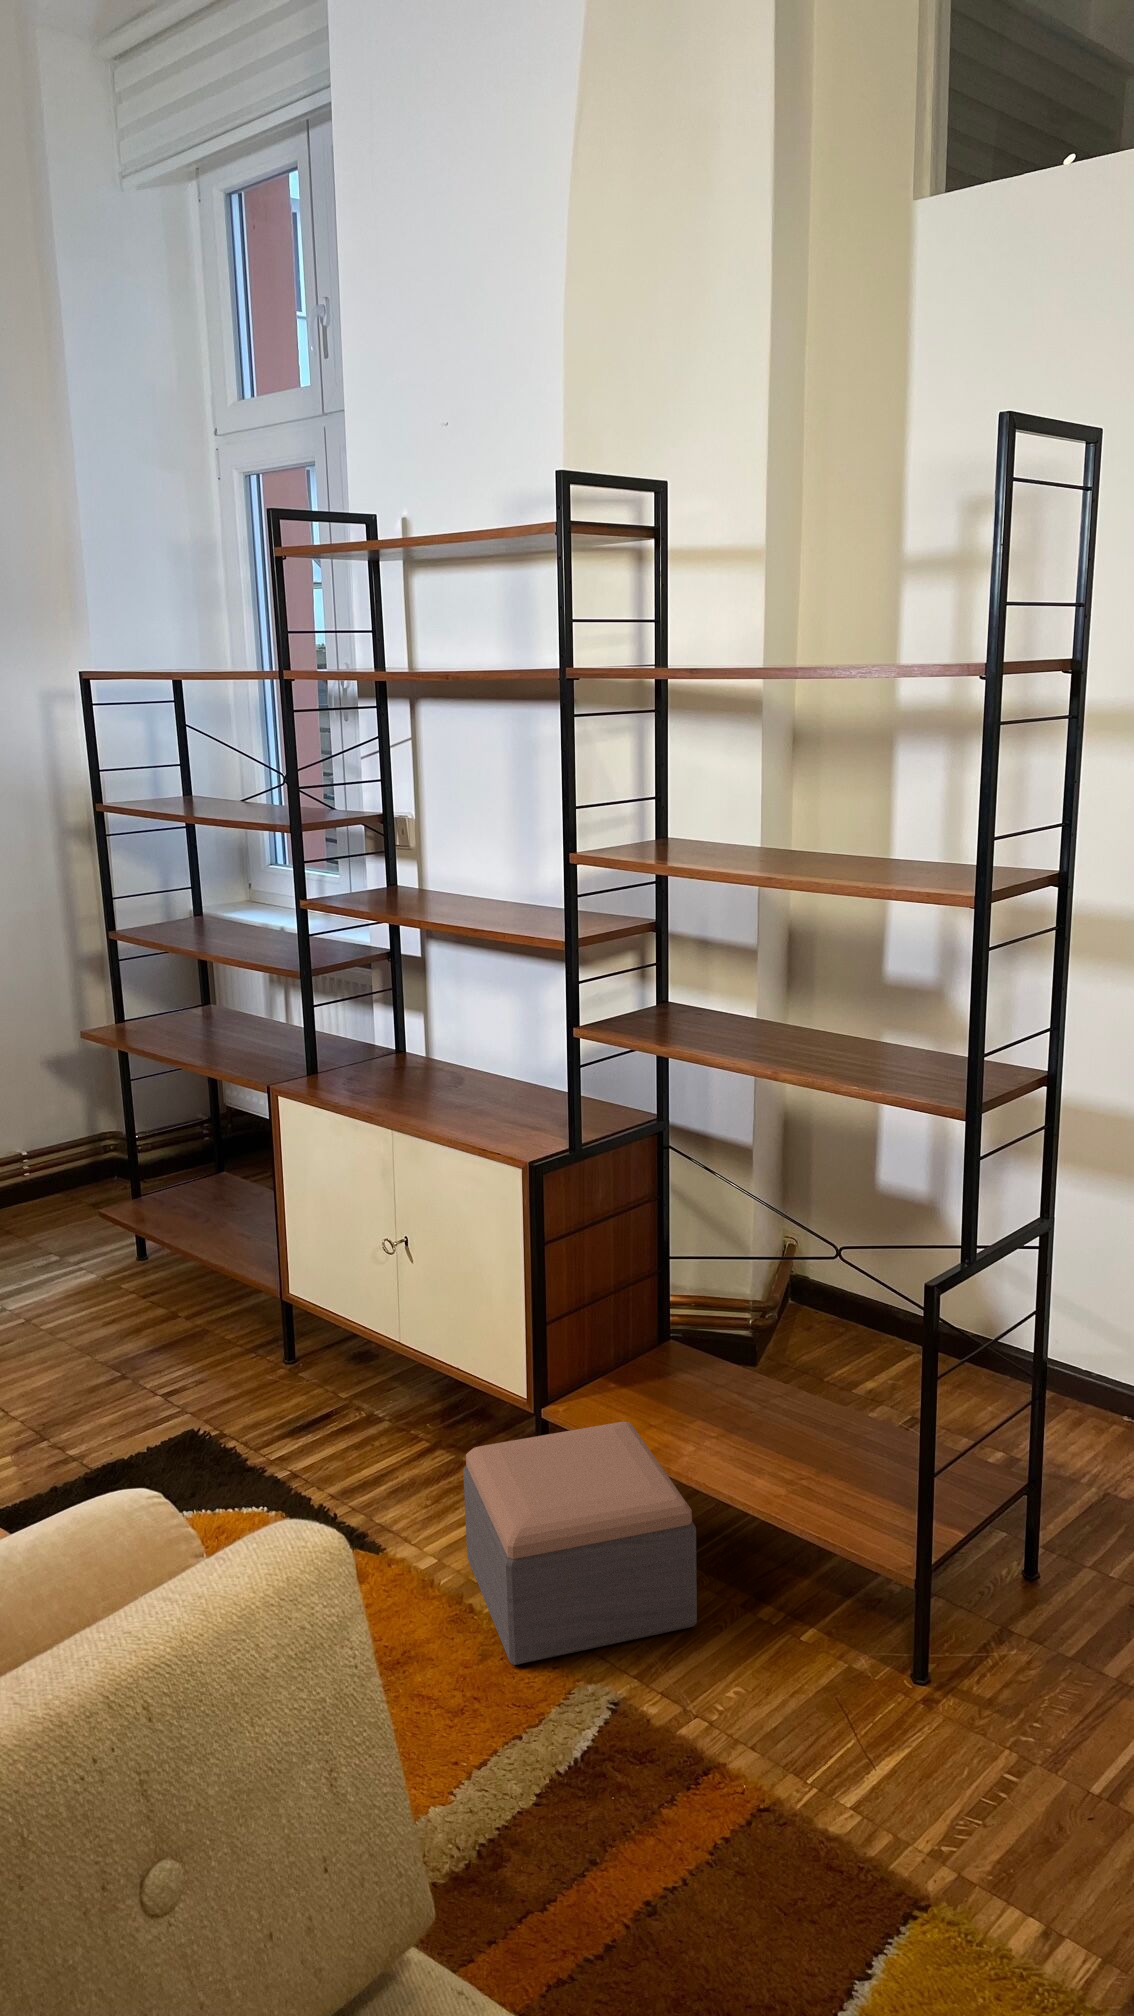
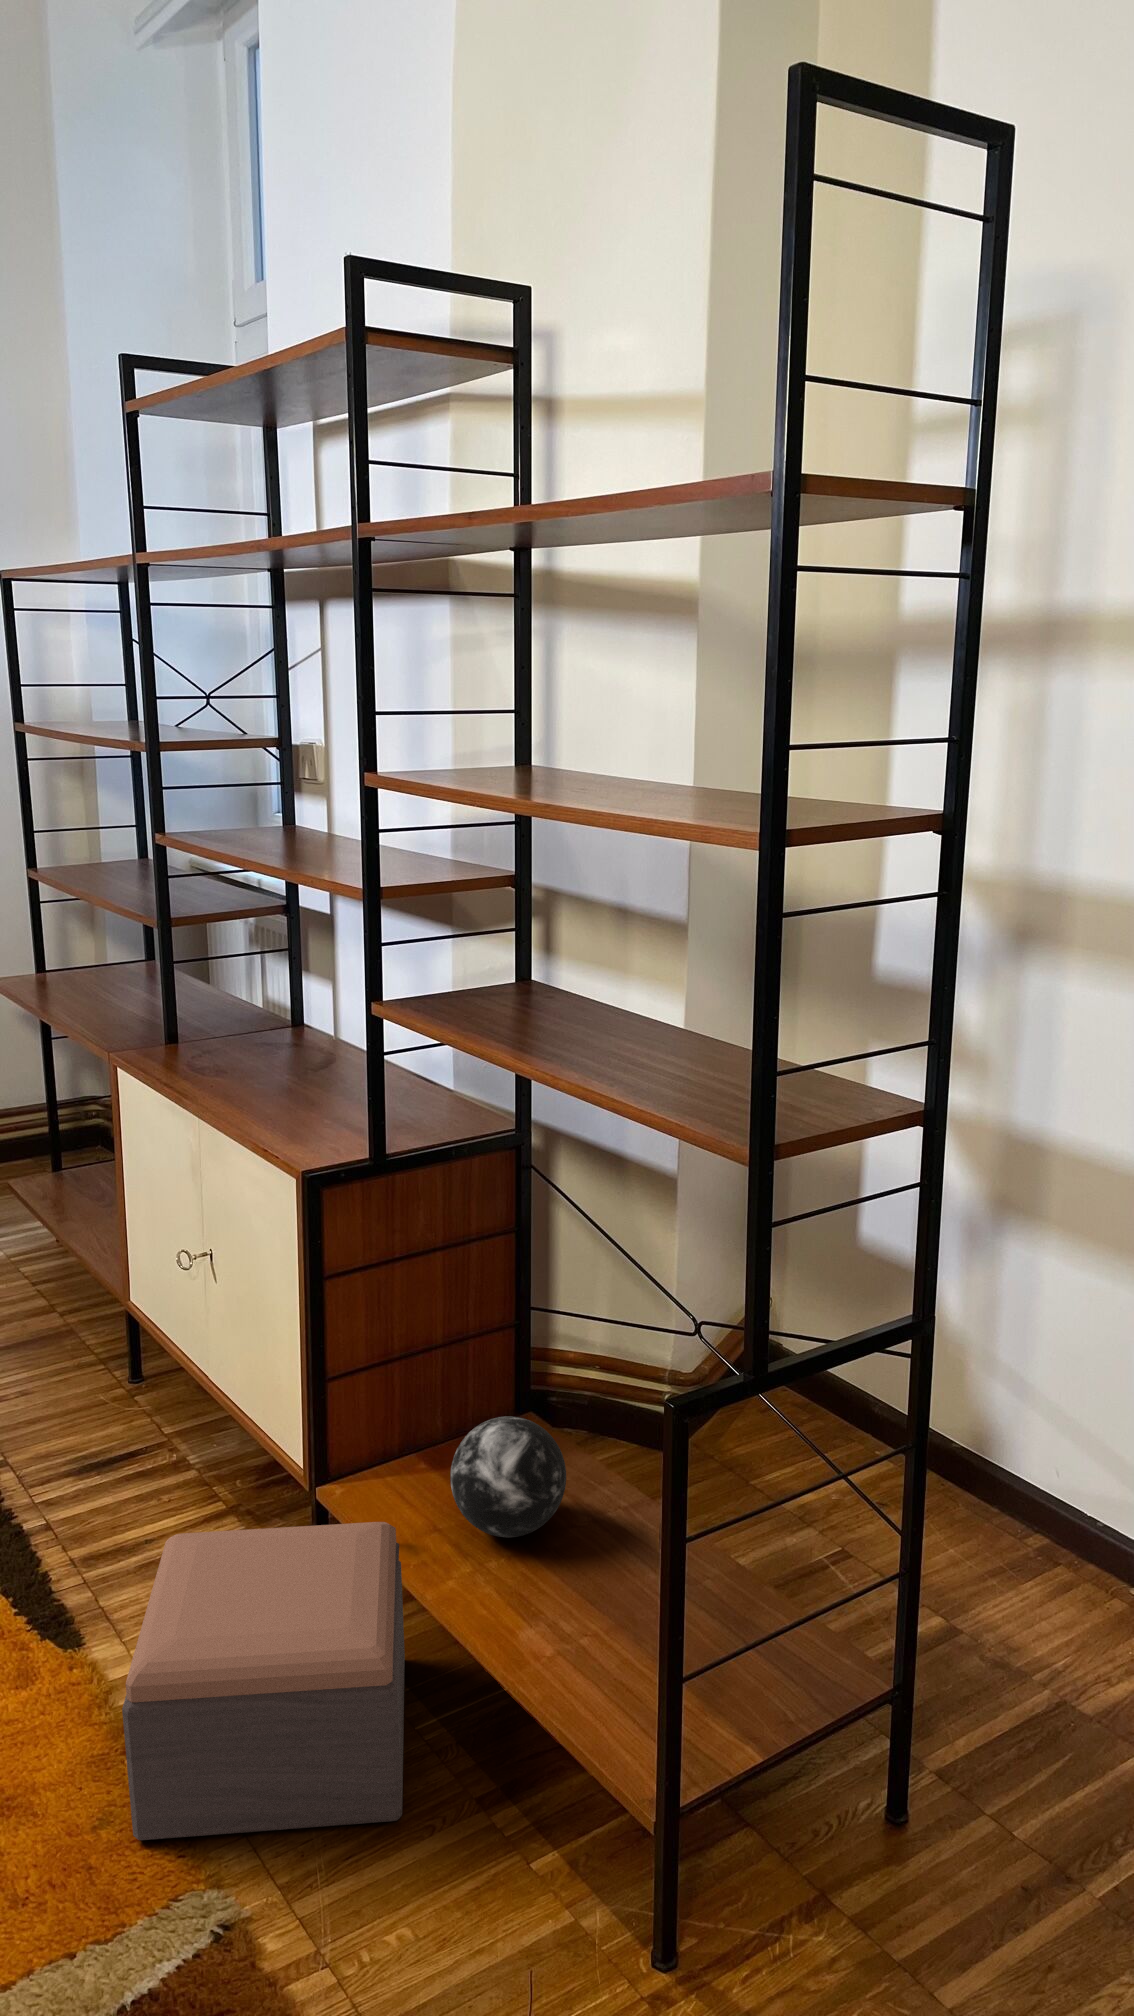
decorative orb: none [666,1334,753,1423] -> present [450,1416,566,1537]

